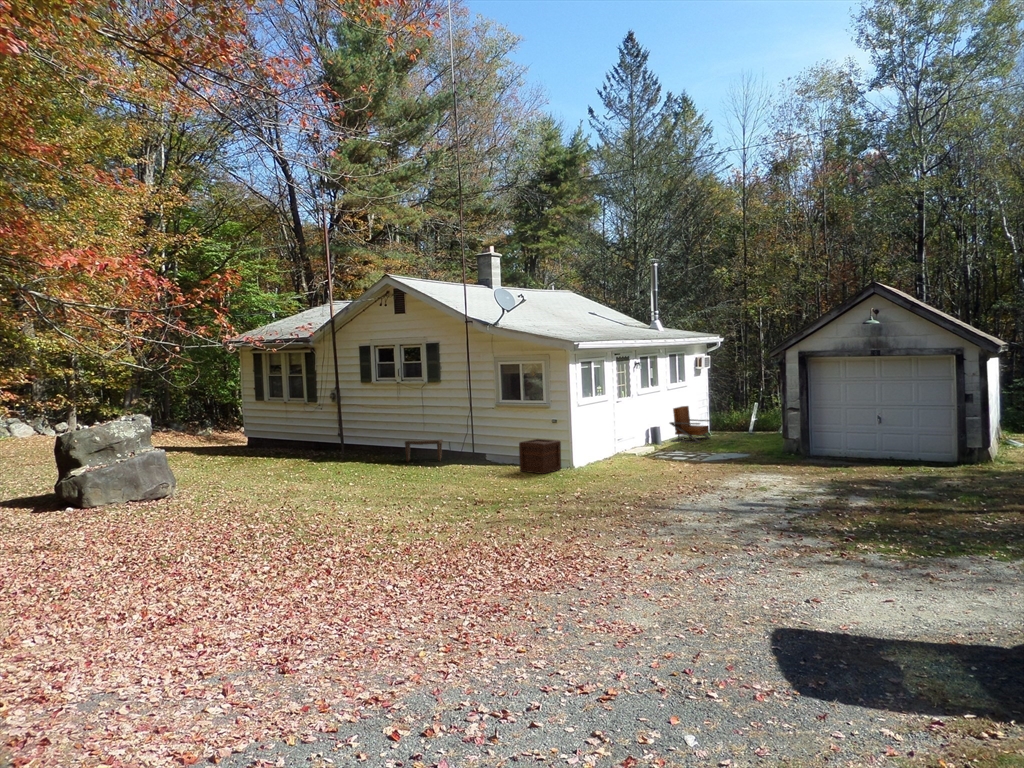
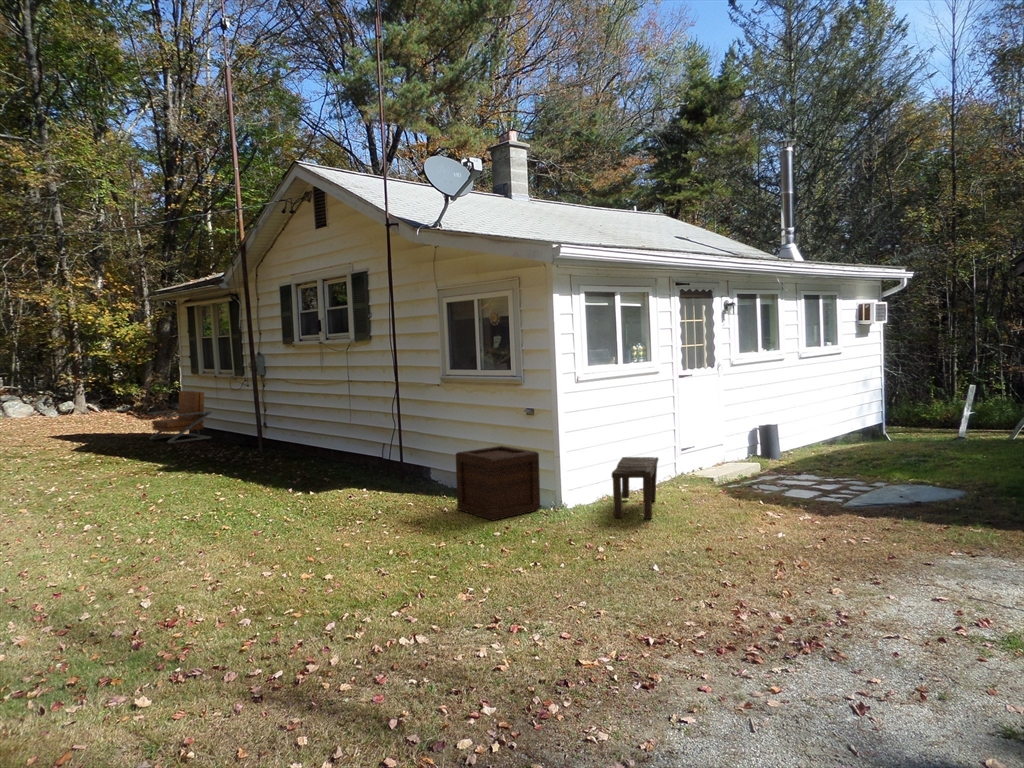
lounge chair: present [670,406,710,443] -> present [148,391,211,443]
bench: present [405,439,443,462] -> present [612,457,658,519]

